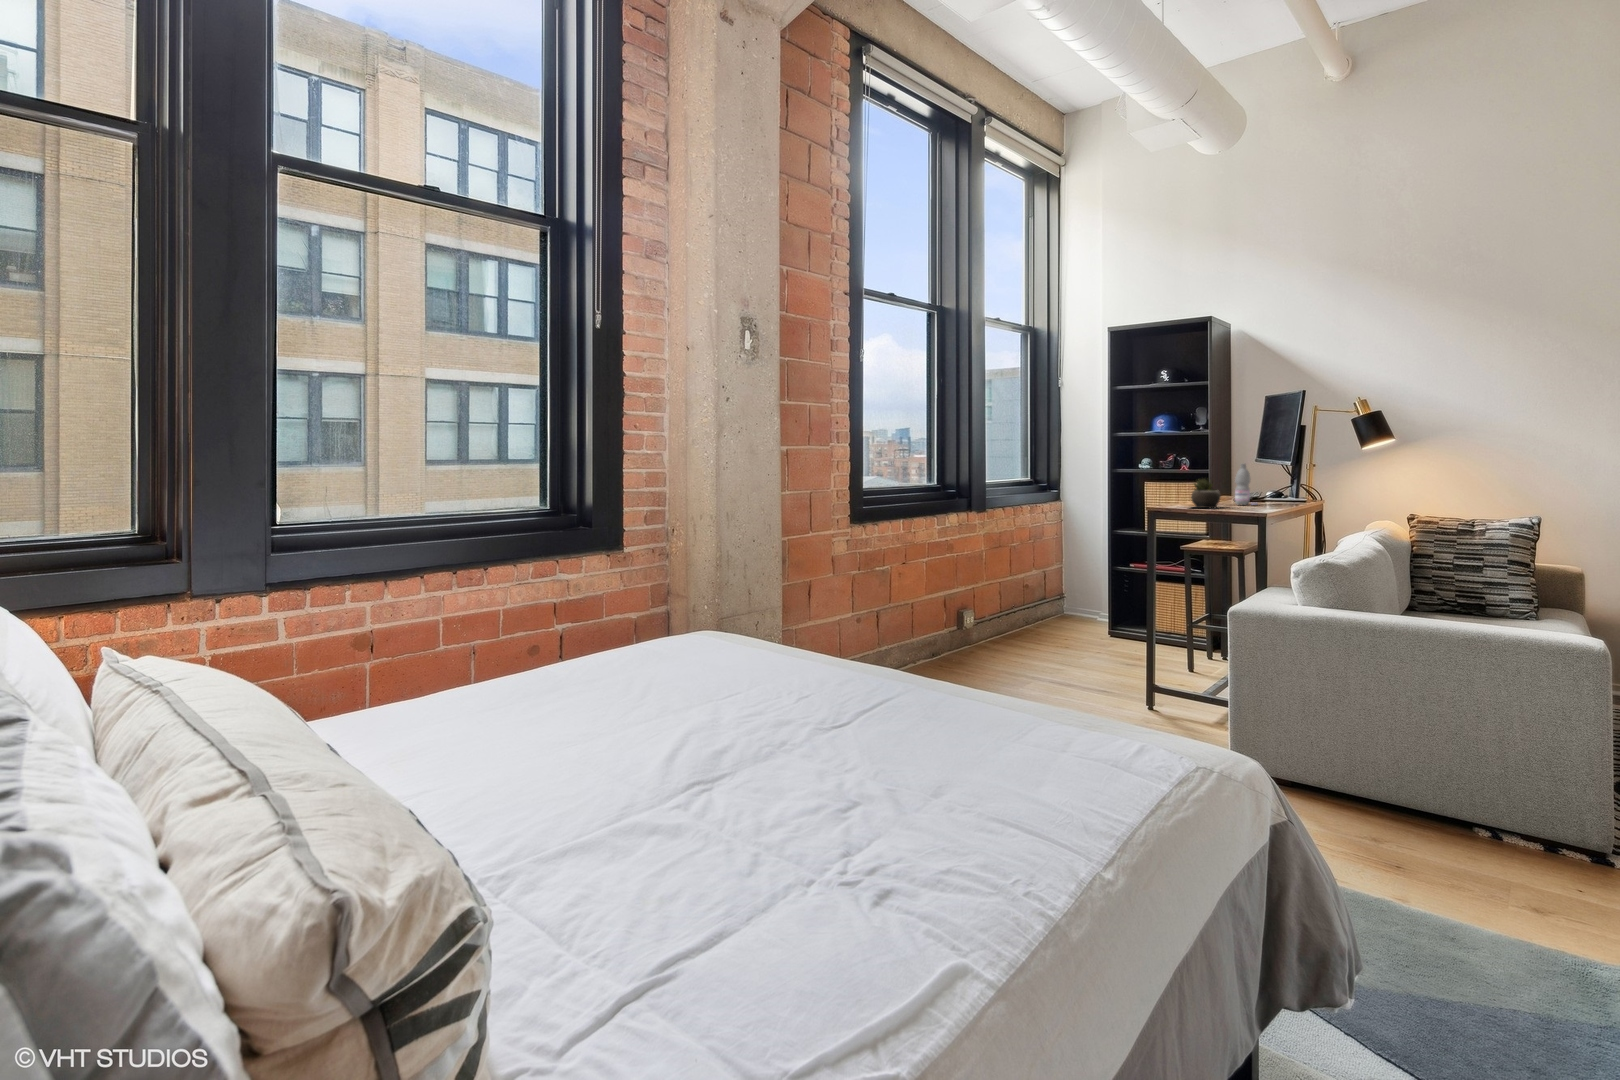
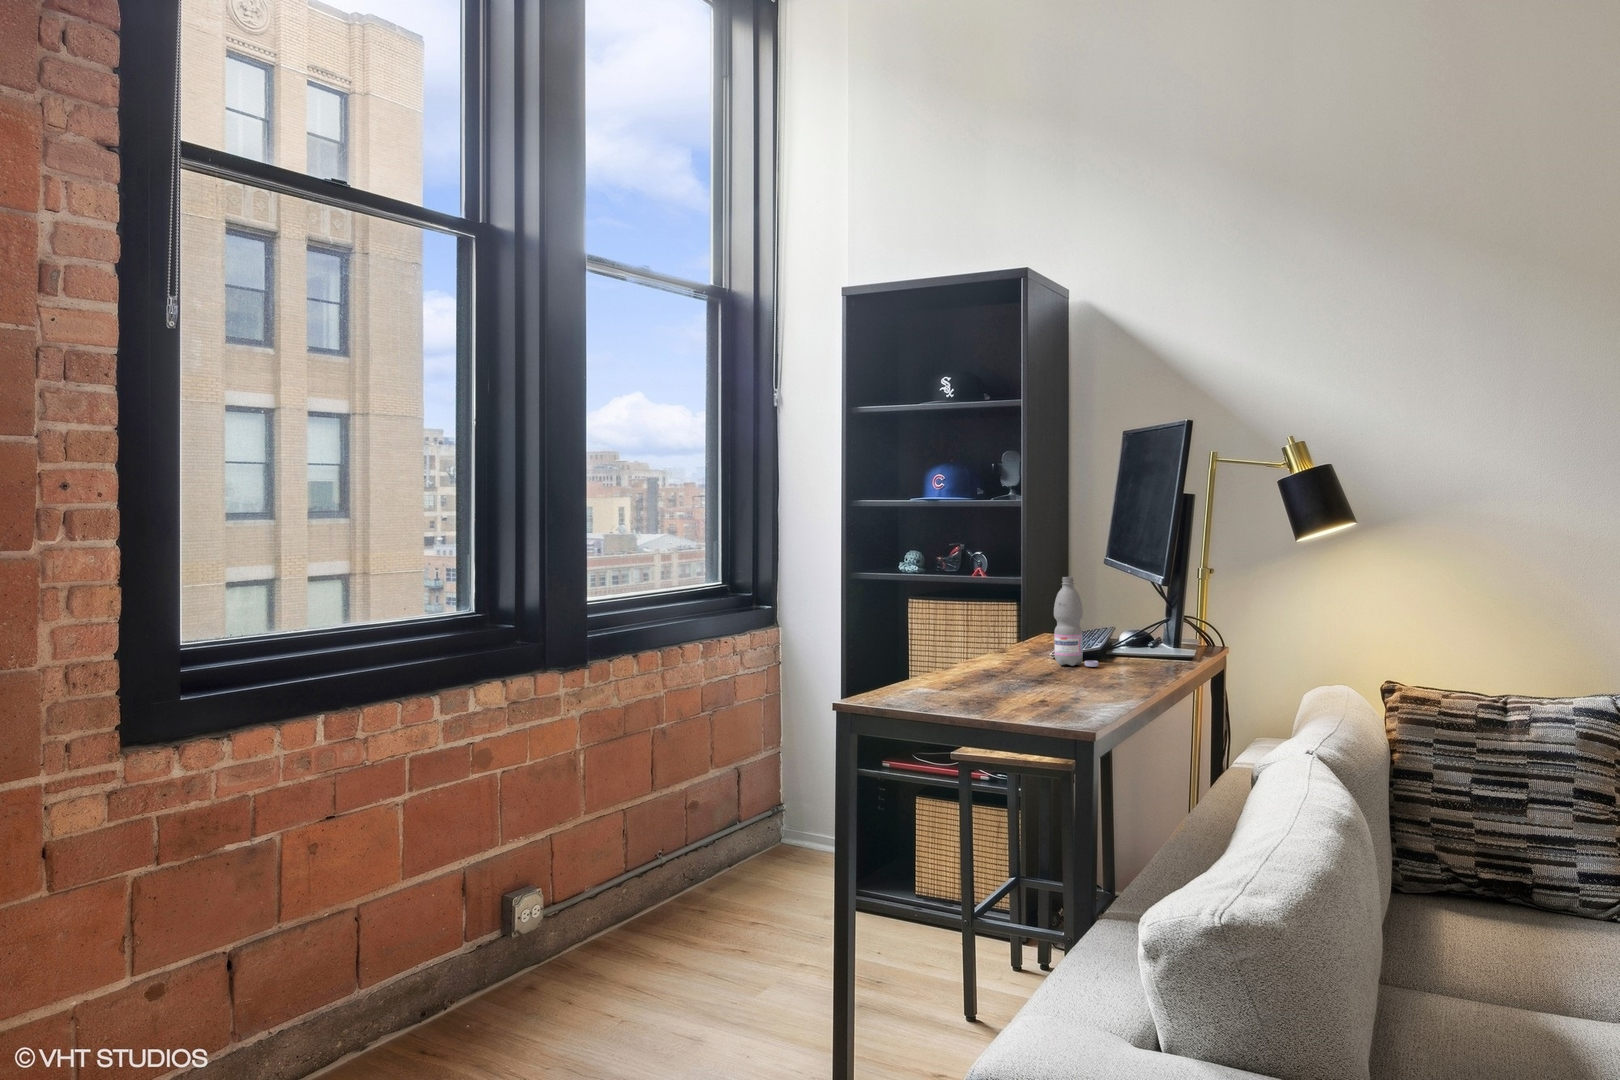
succulent plant: present [1191,479,1221,508] -> none [950,610,1031,682]

